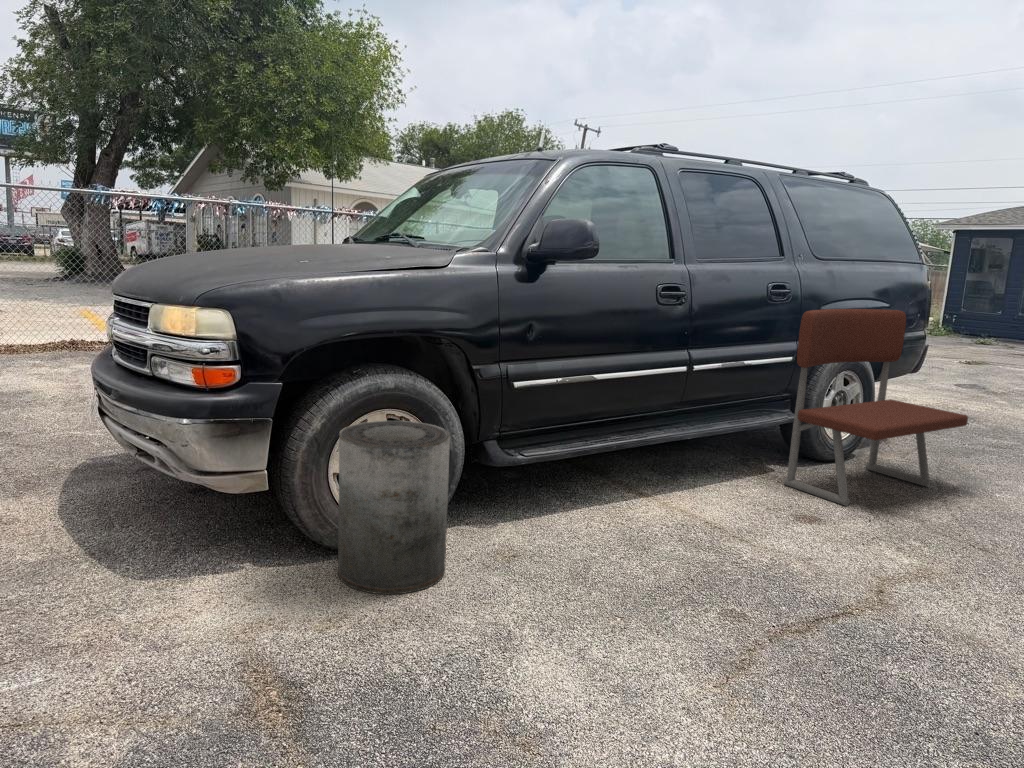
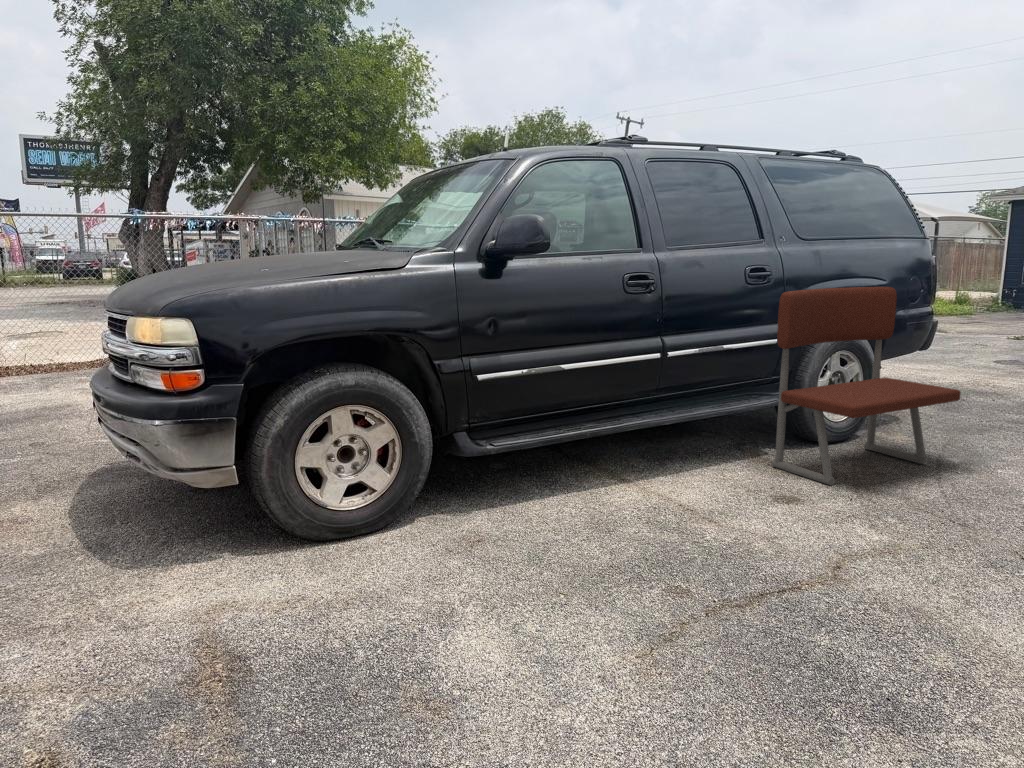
trash can: present [338,421,450,594] -> none [299,415,408,578]

